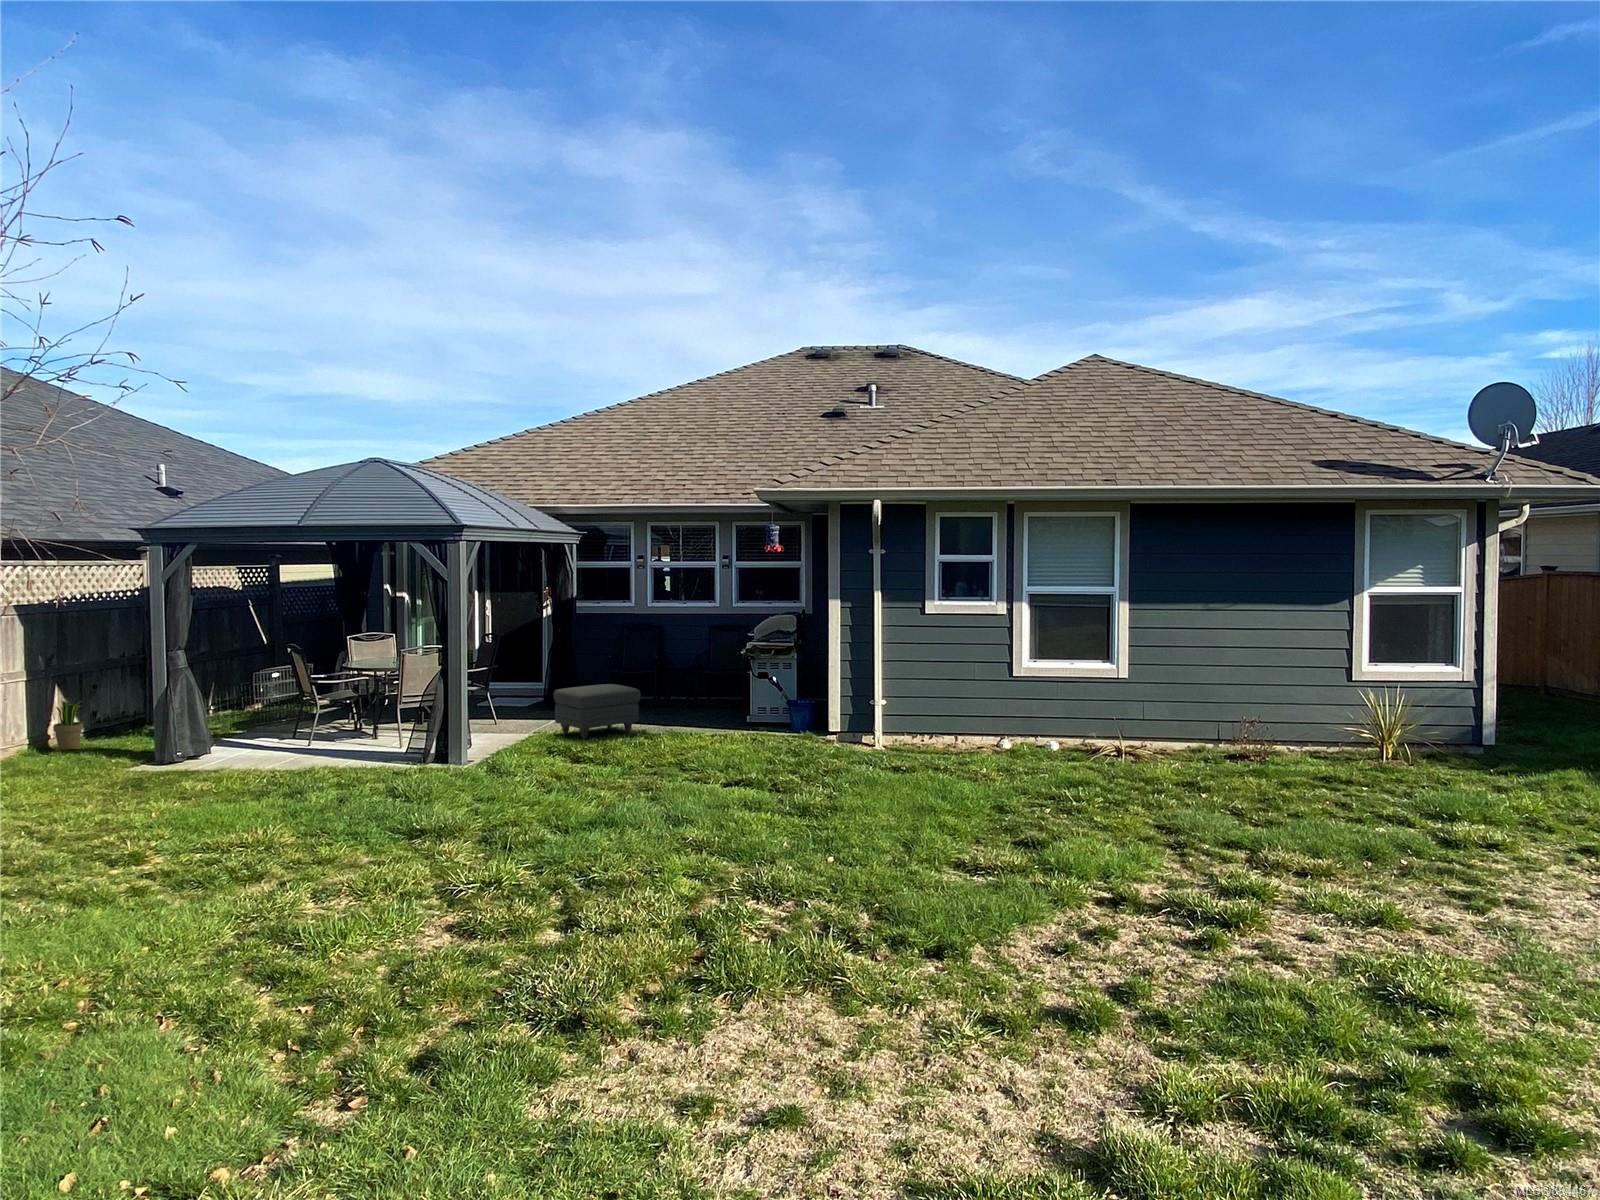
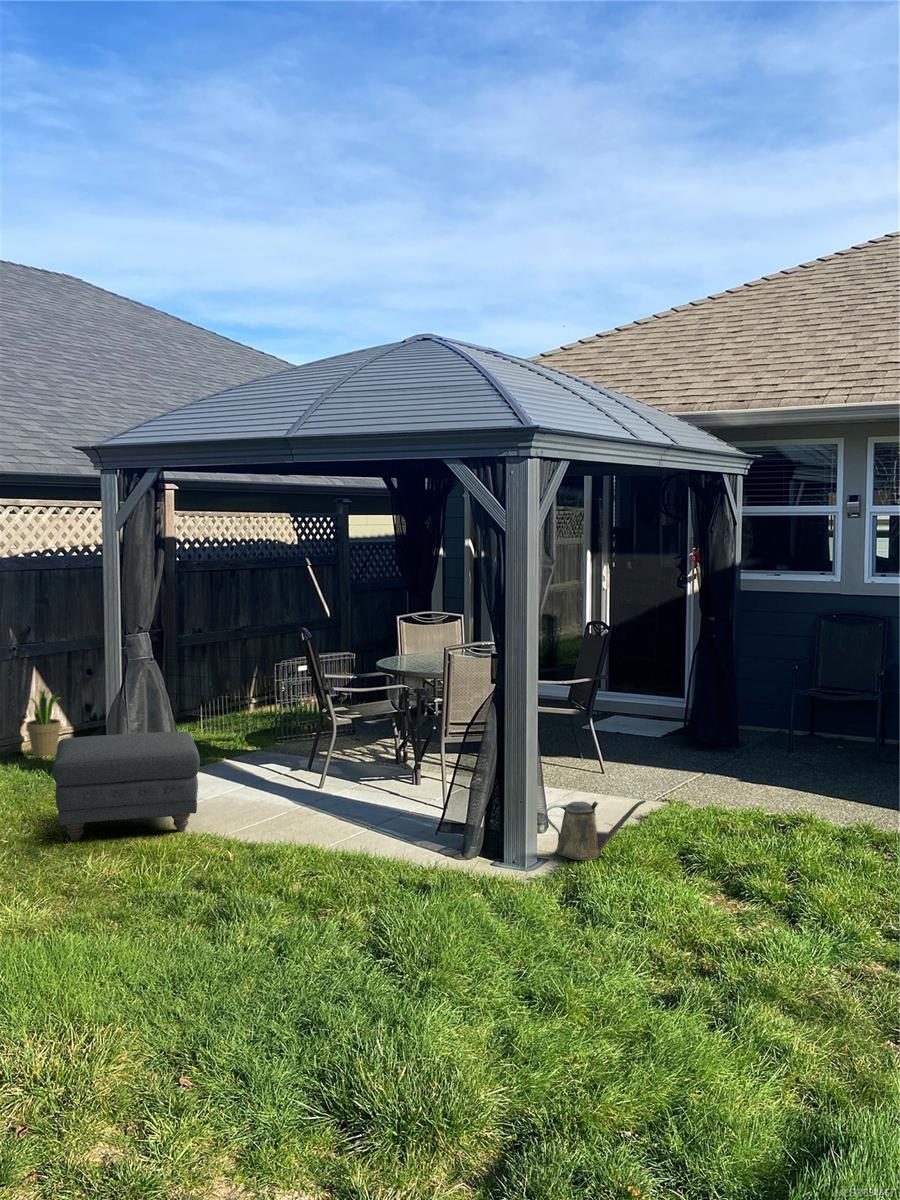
ottoman: present [553,684,641,739] -> present [52,732,200,841]
watering can: none [473,720,527,754] -> present [545,800,646,860]

